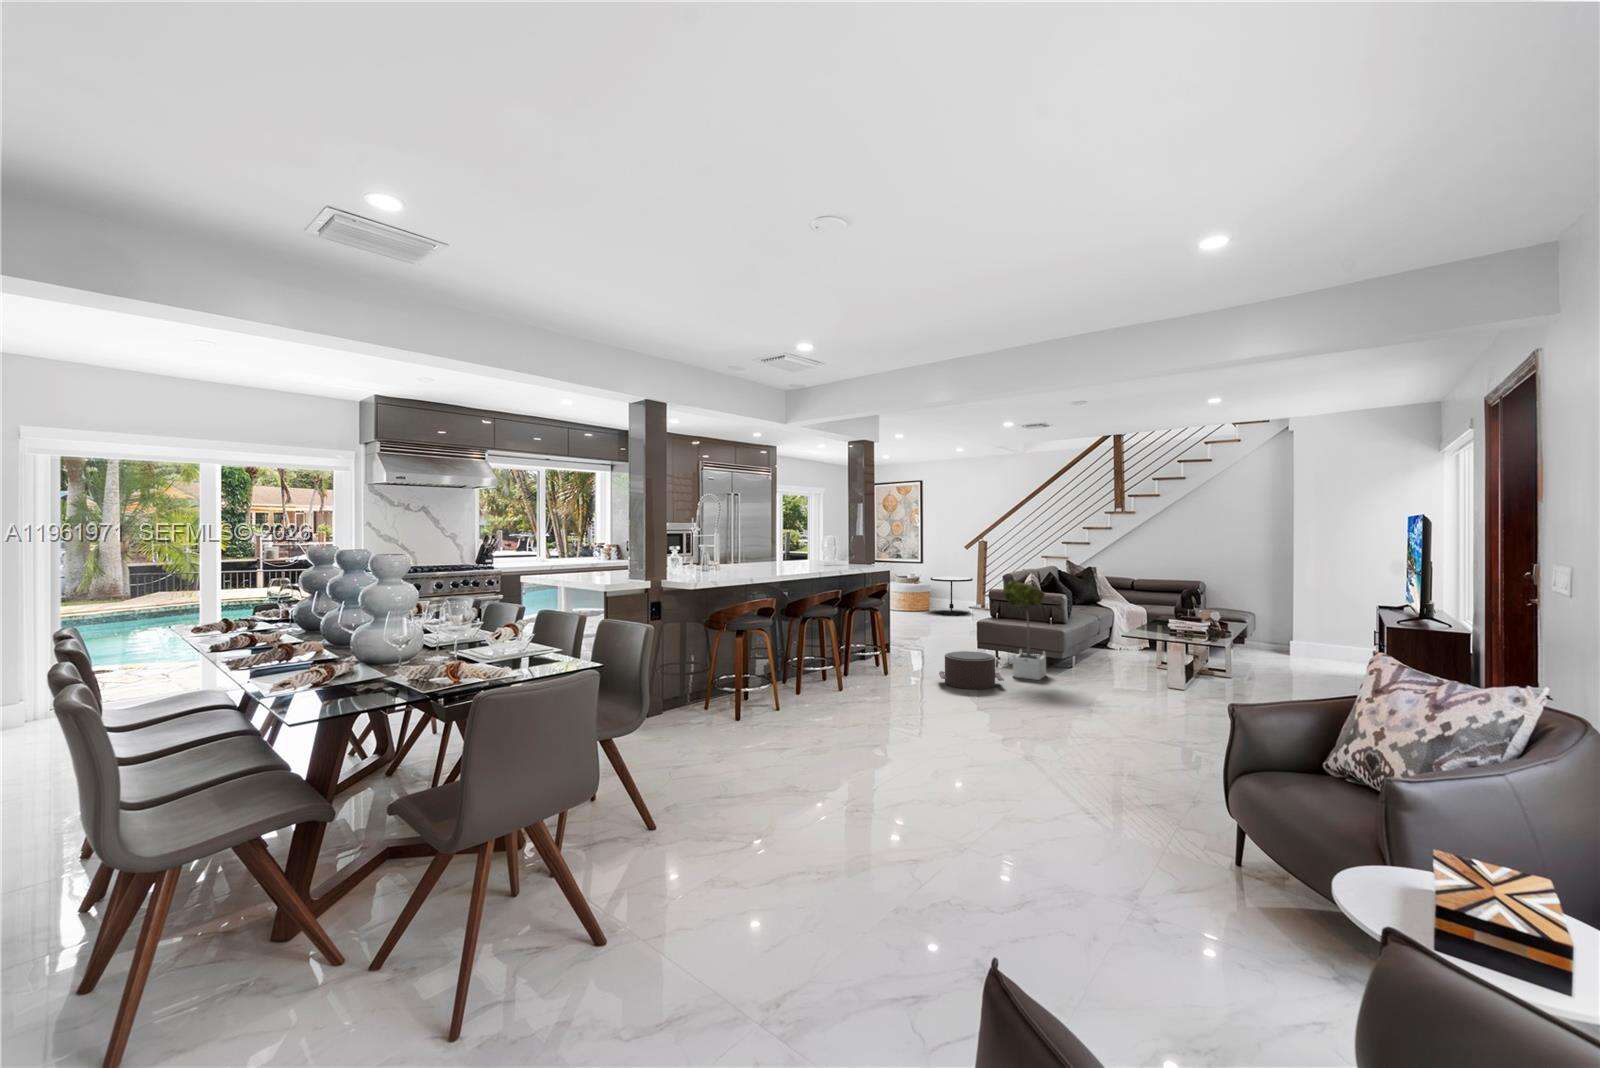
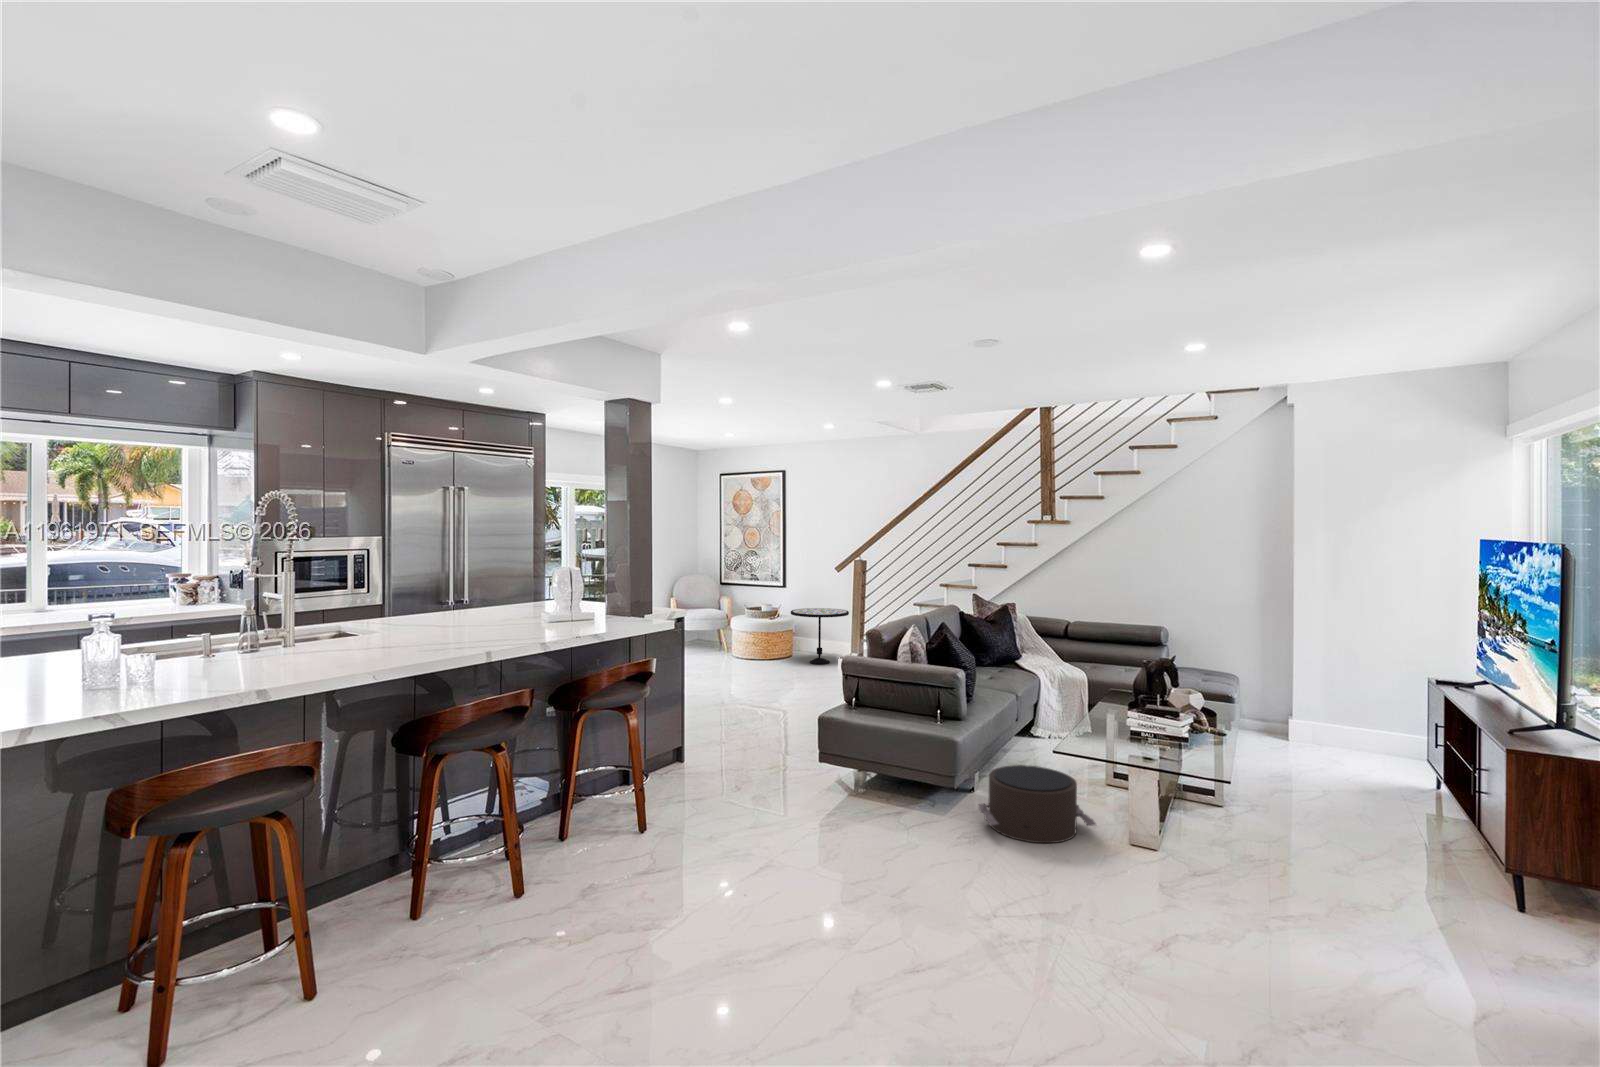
potted tree: present [1003,580,1046,680] -> none [854,651,928,834]
pouf: present [939,651,1004,689] -> present [978,765,1096,843]

